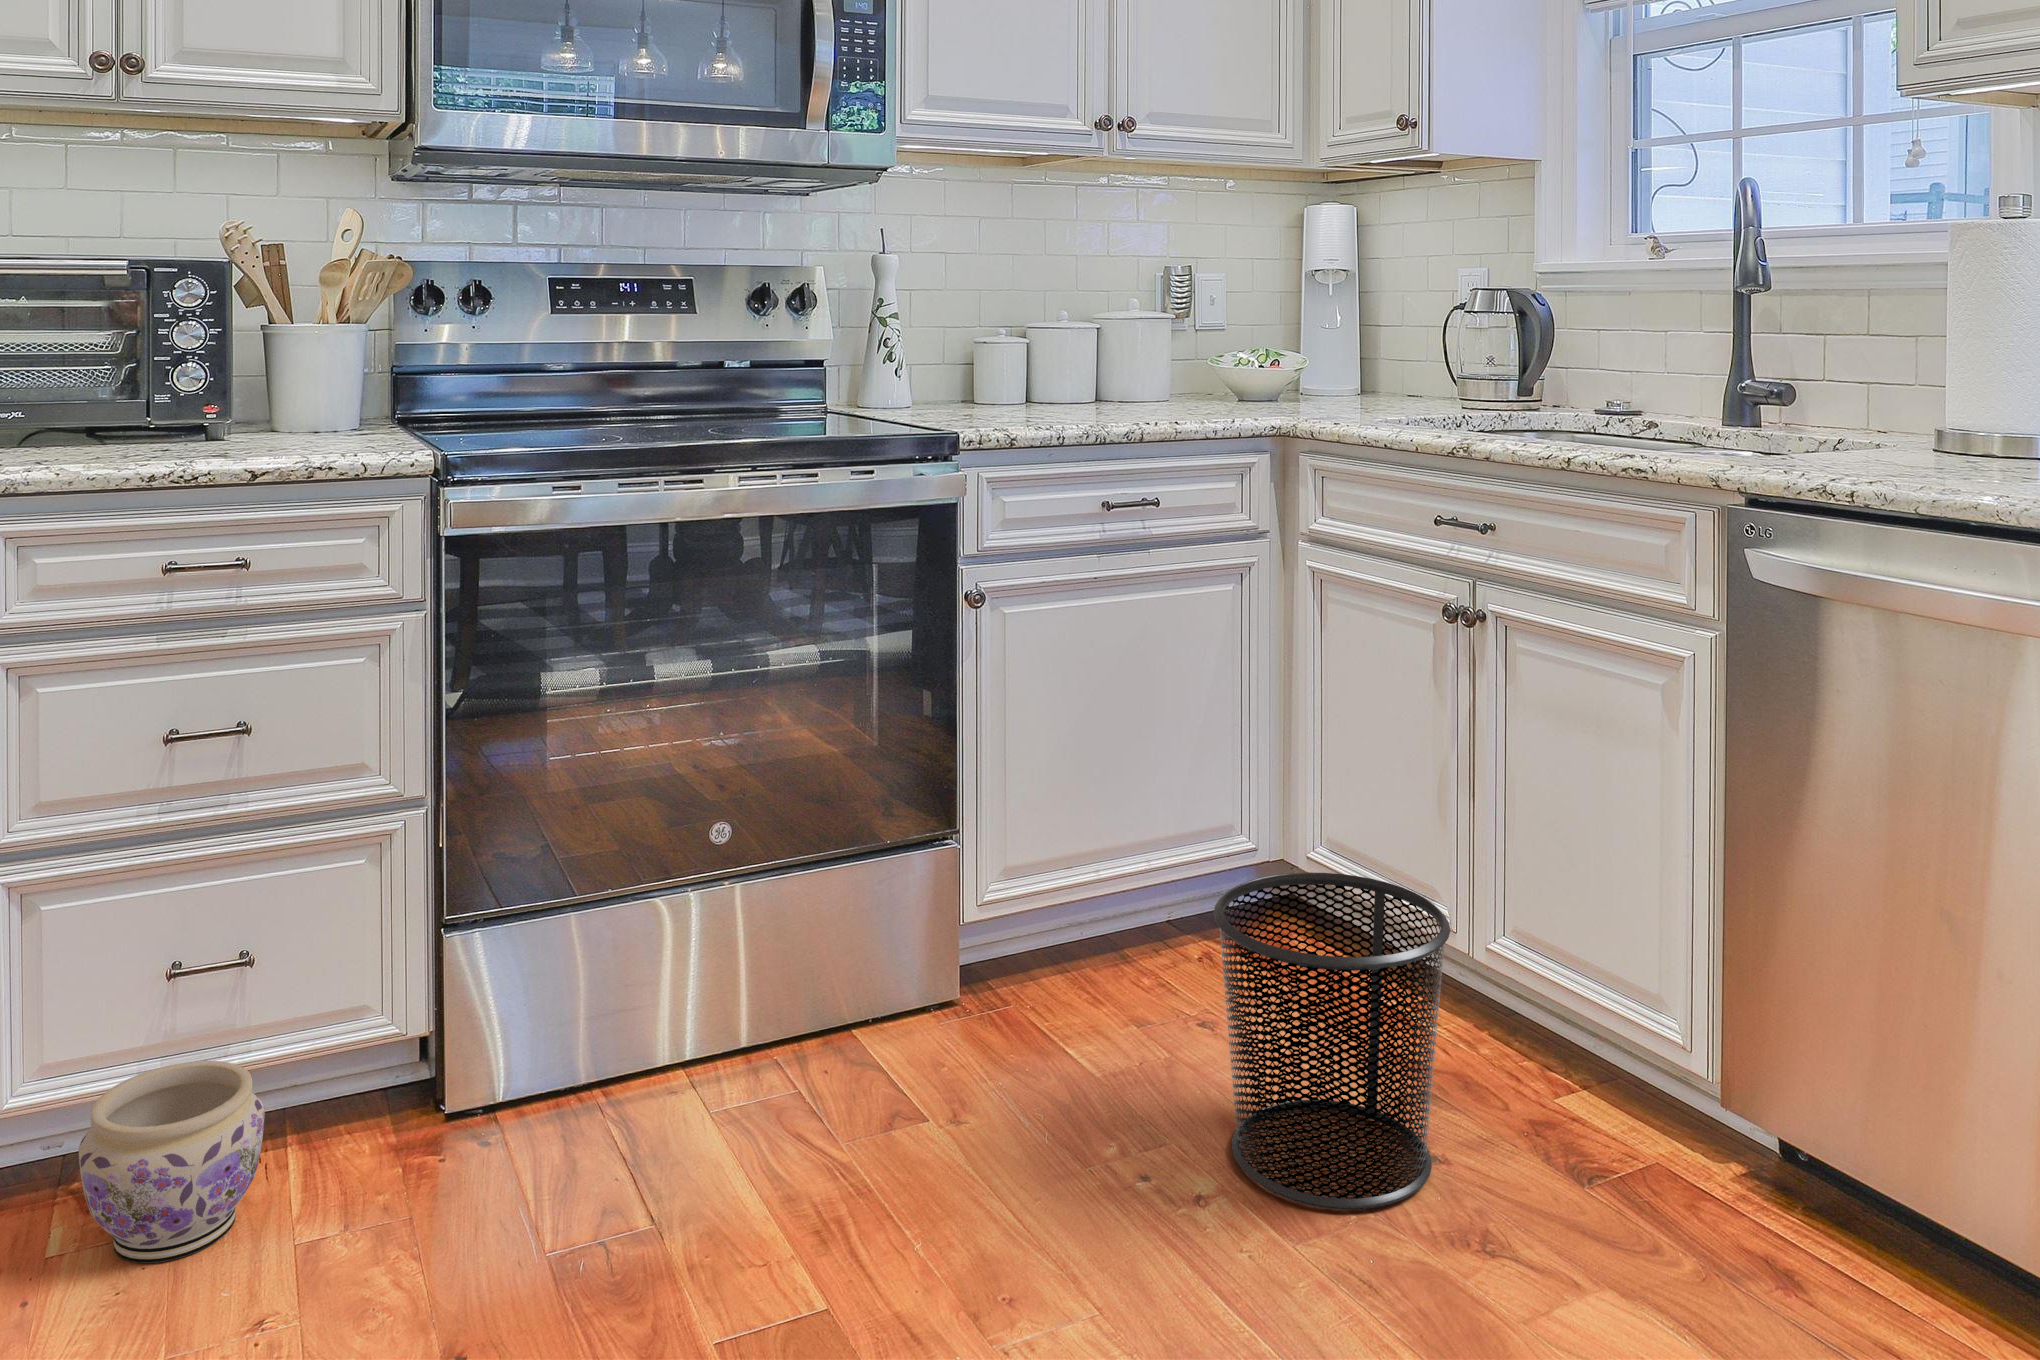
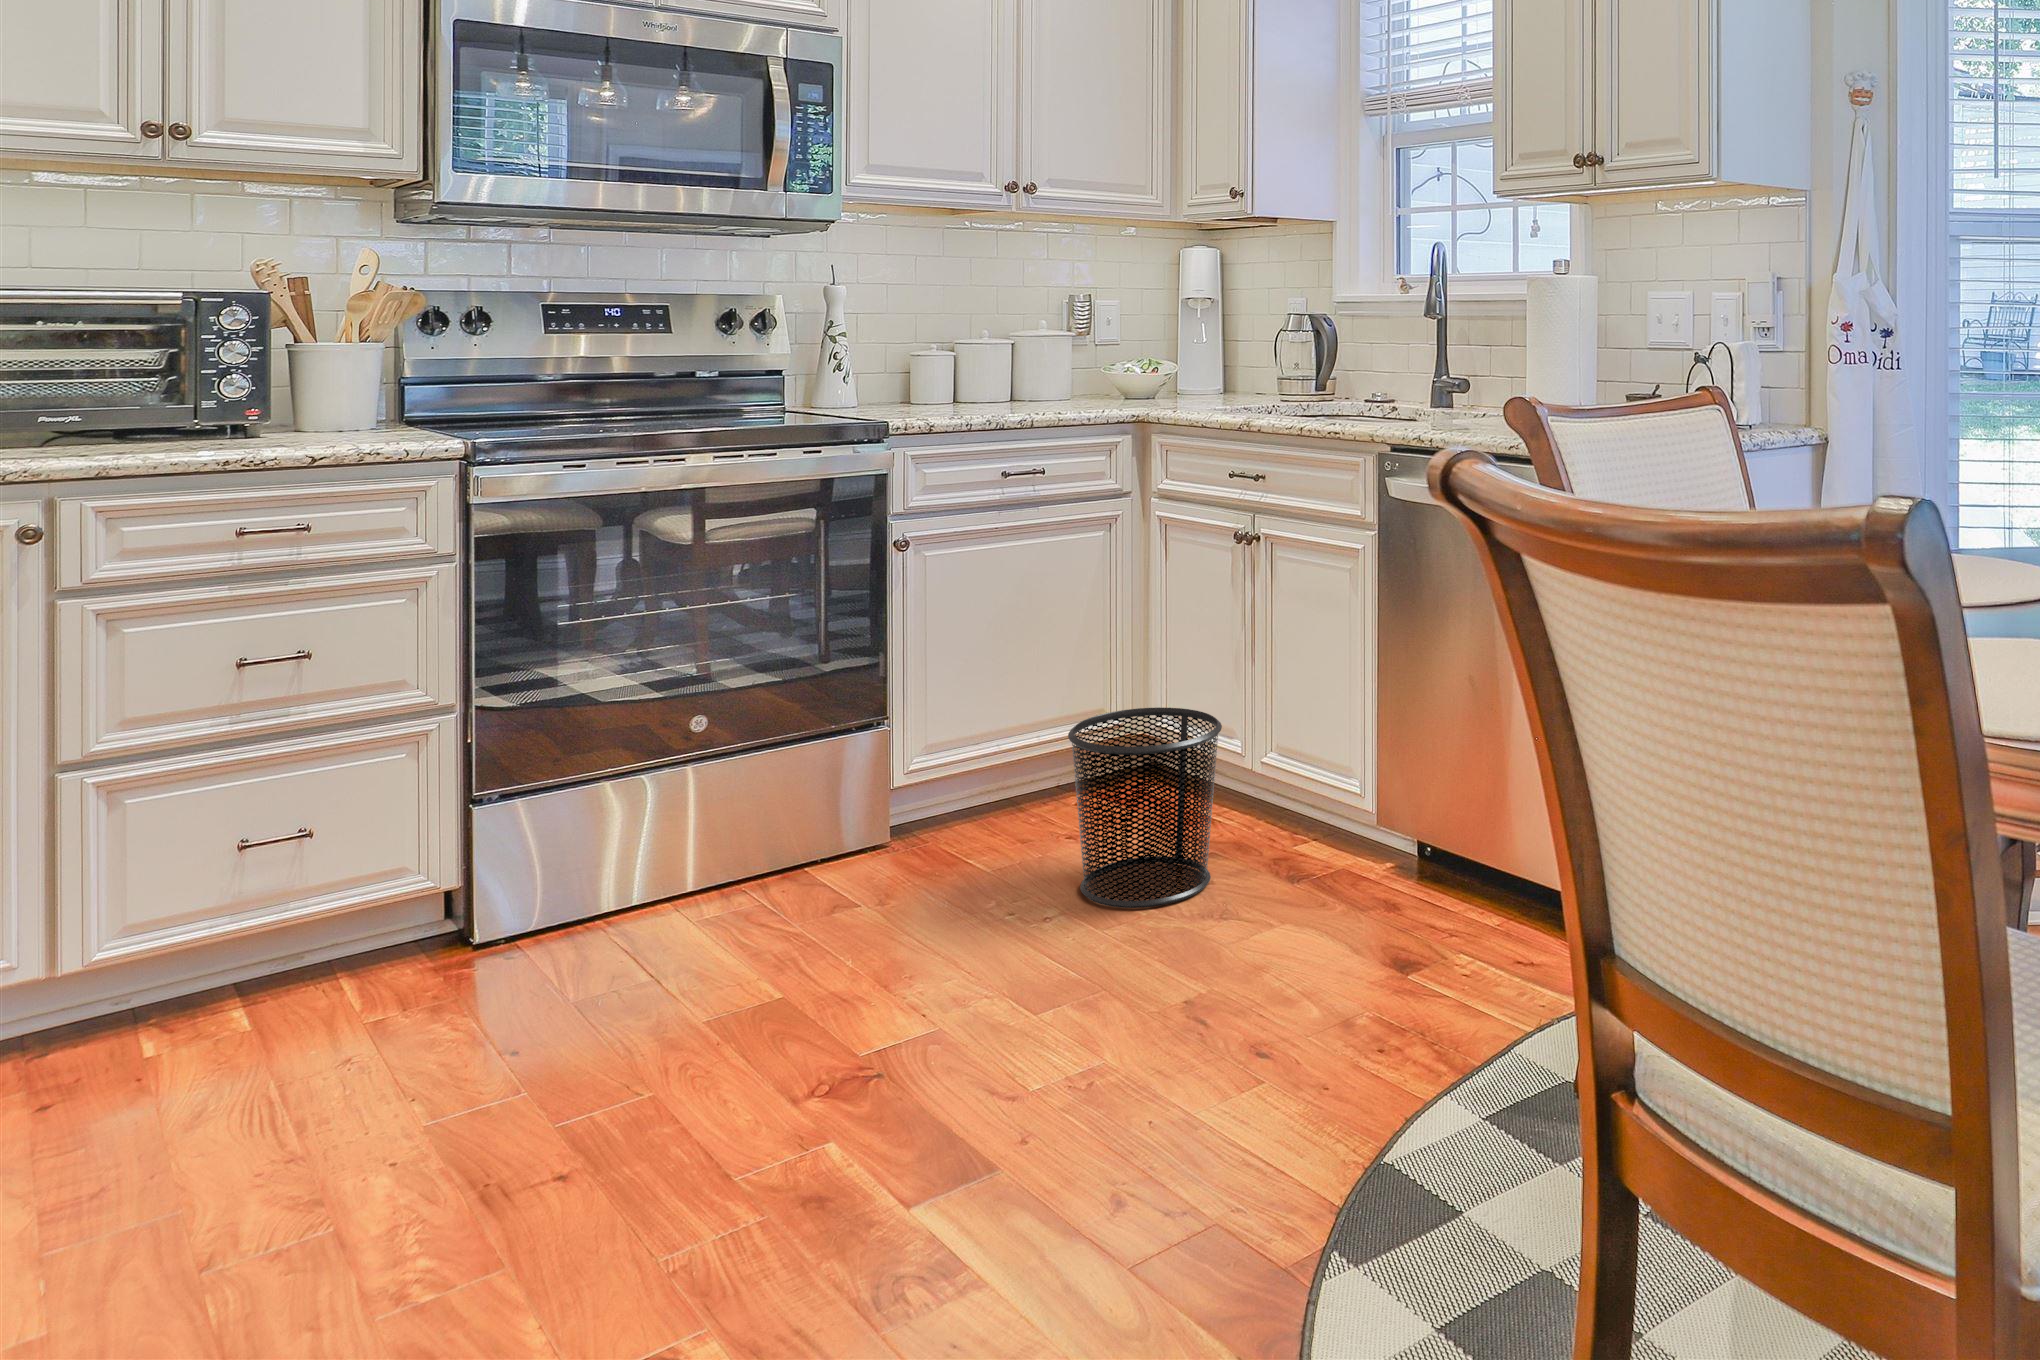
planter: present [79,1061,265,1263] -> none [176,901,333,1041]

